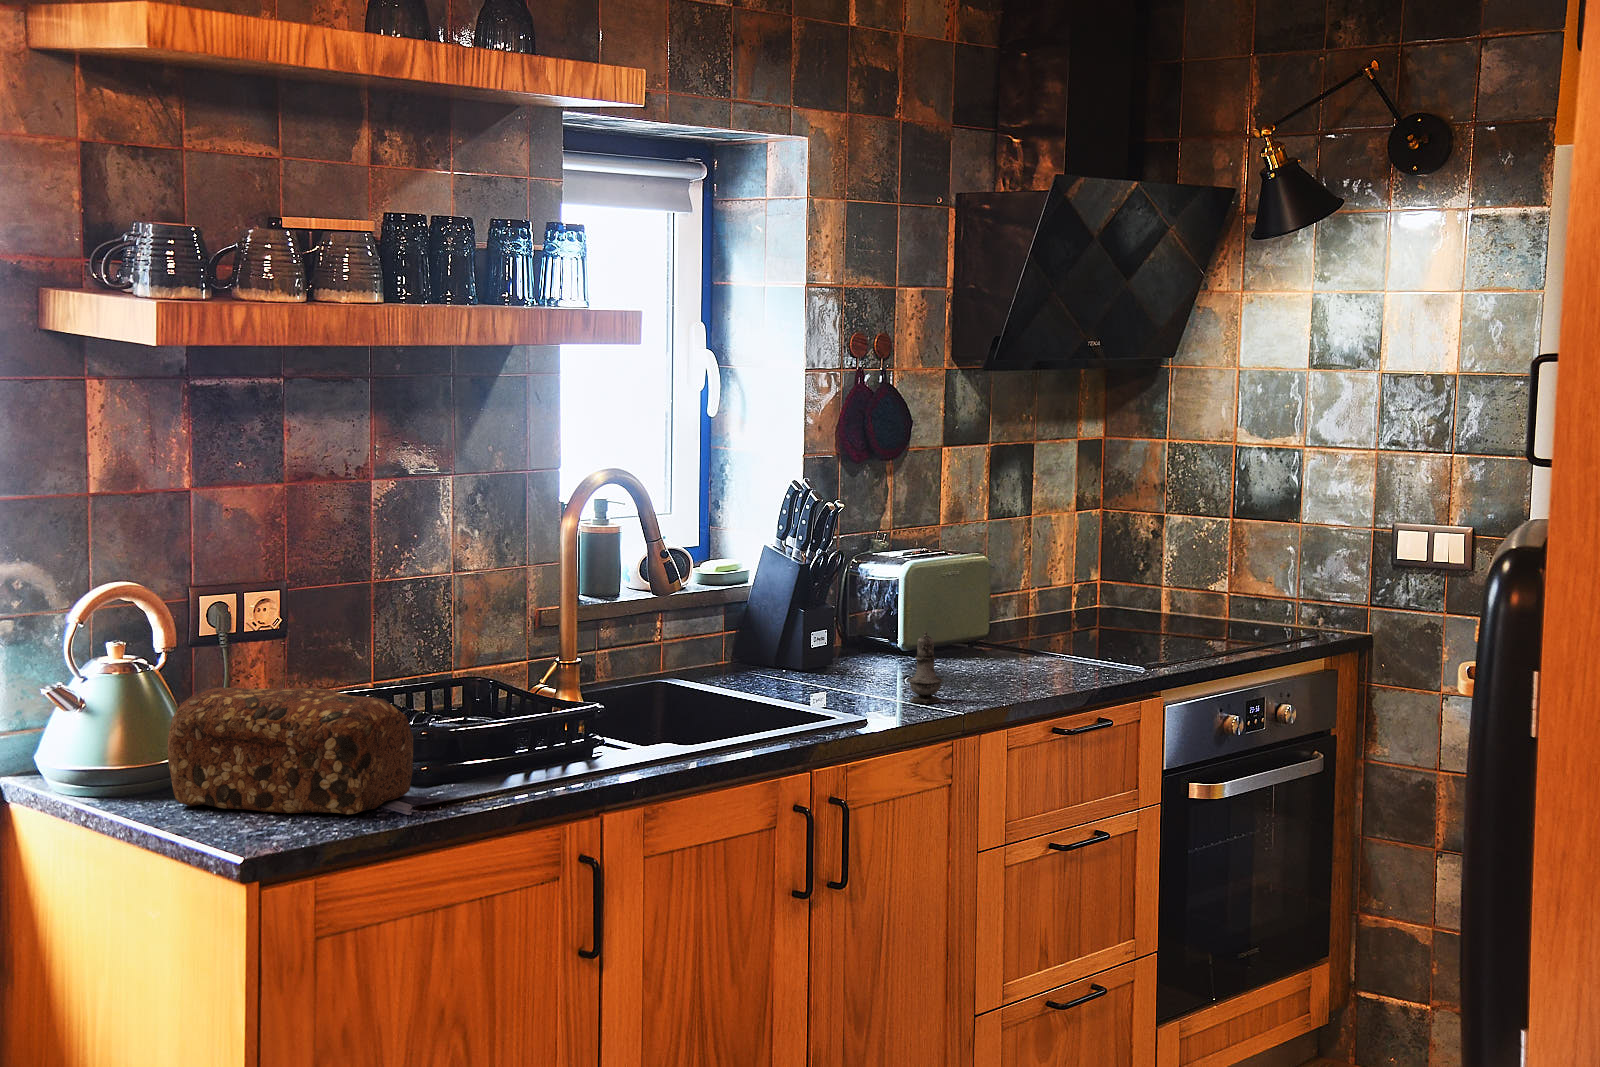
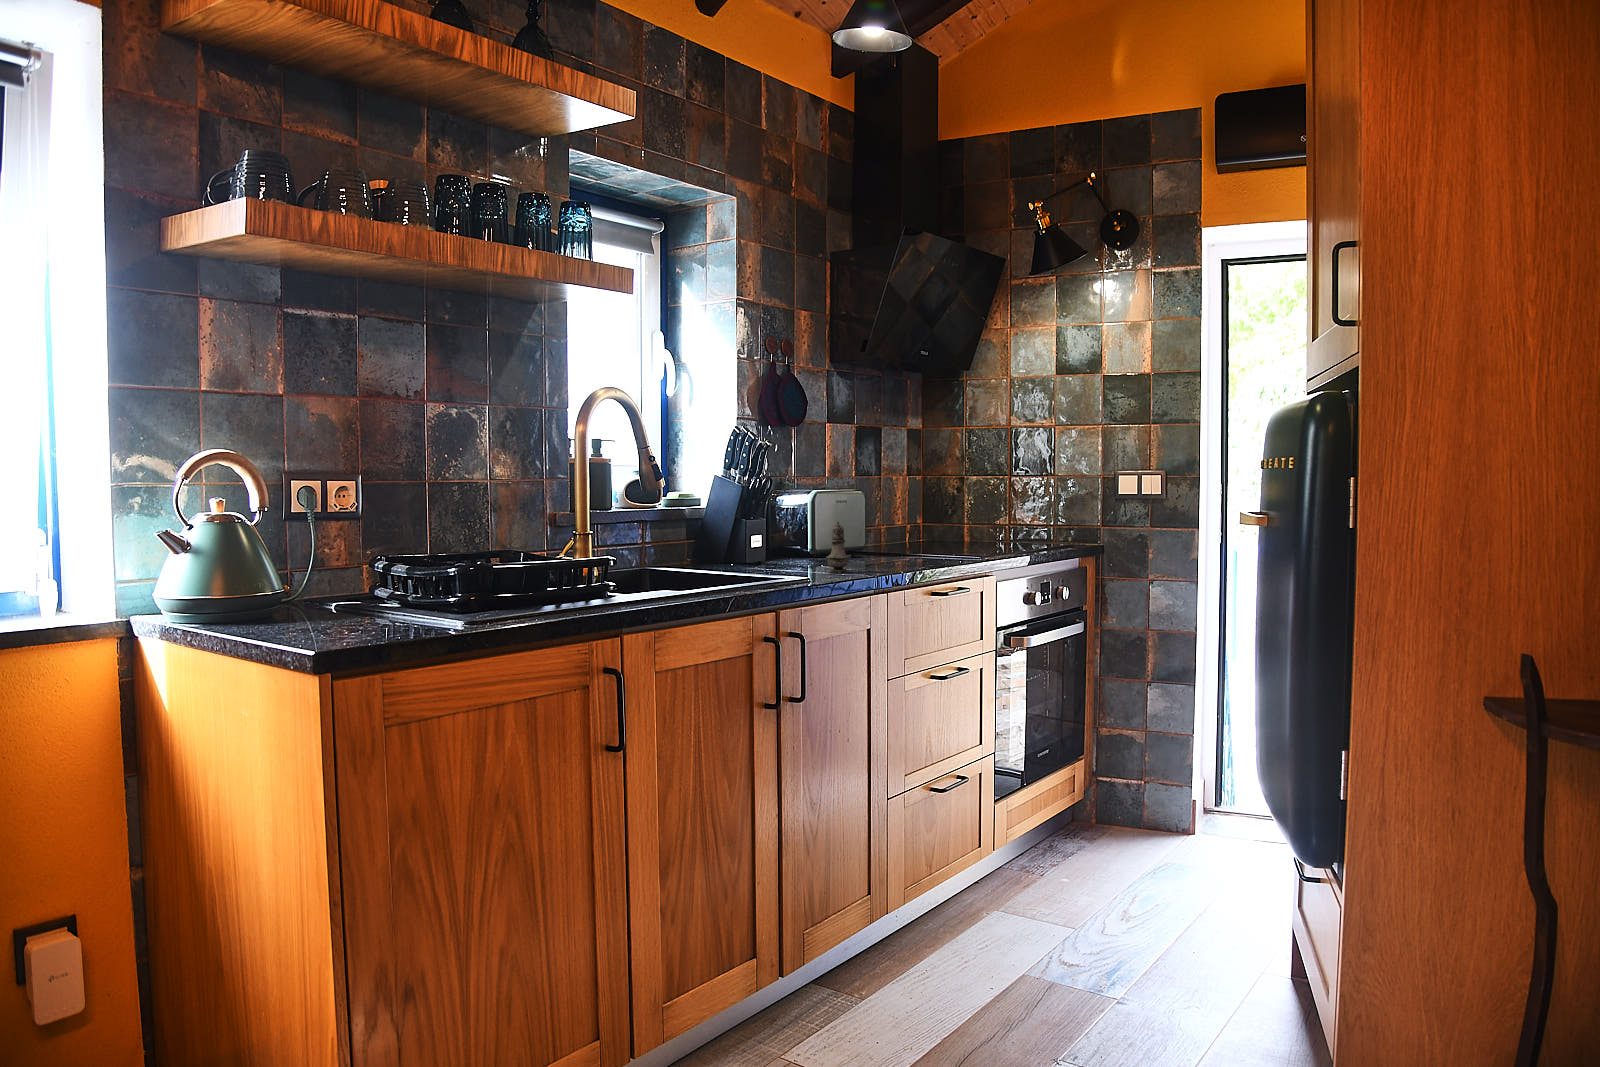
bread loaf: present [168,687,413,814] -> none [263,530,469,625]

